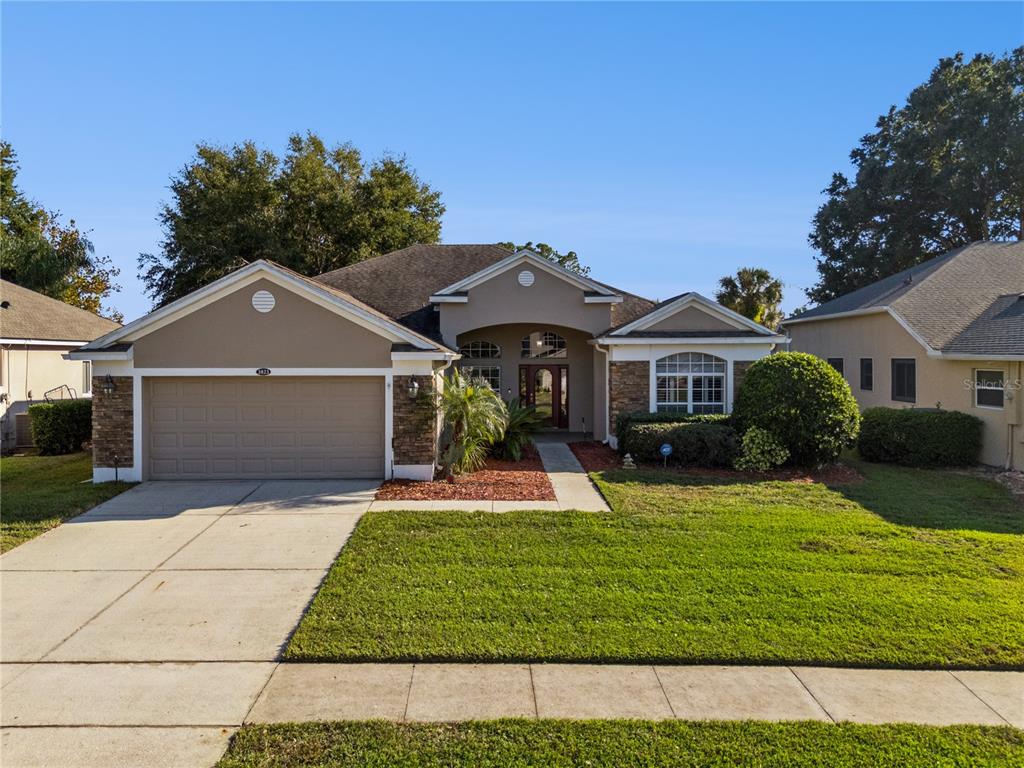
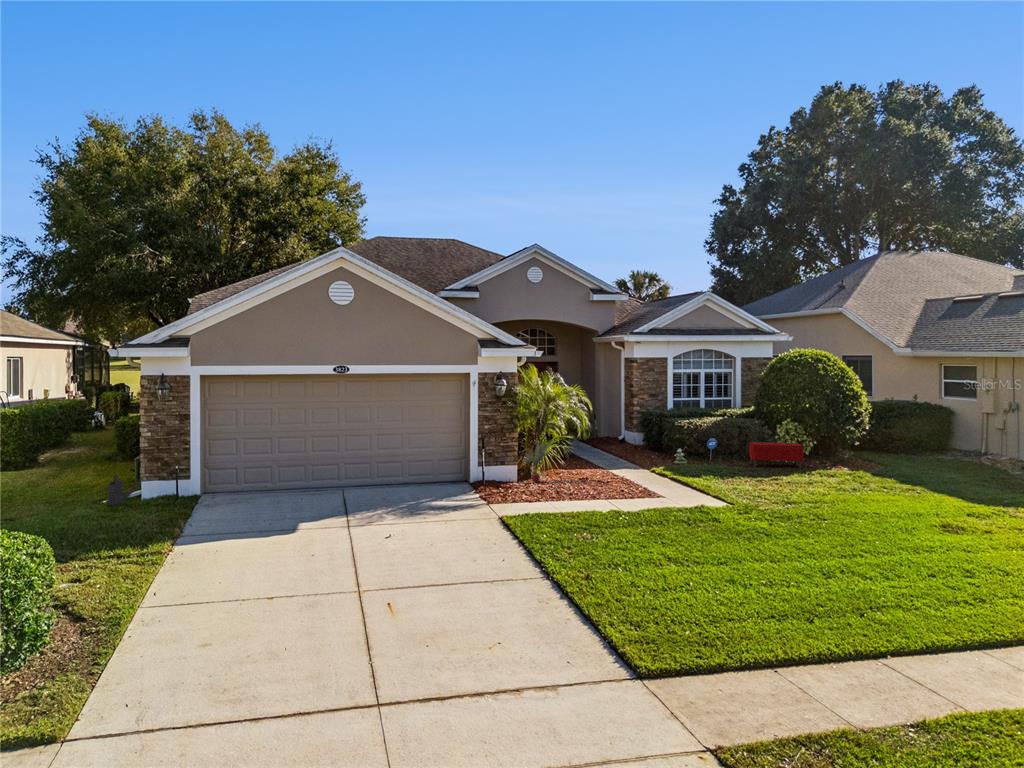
bench: none [701,450,756,479] -> present [749,442,804,468]
watering can: none [58,462,94,489] -> present [108,475,143,506]

